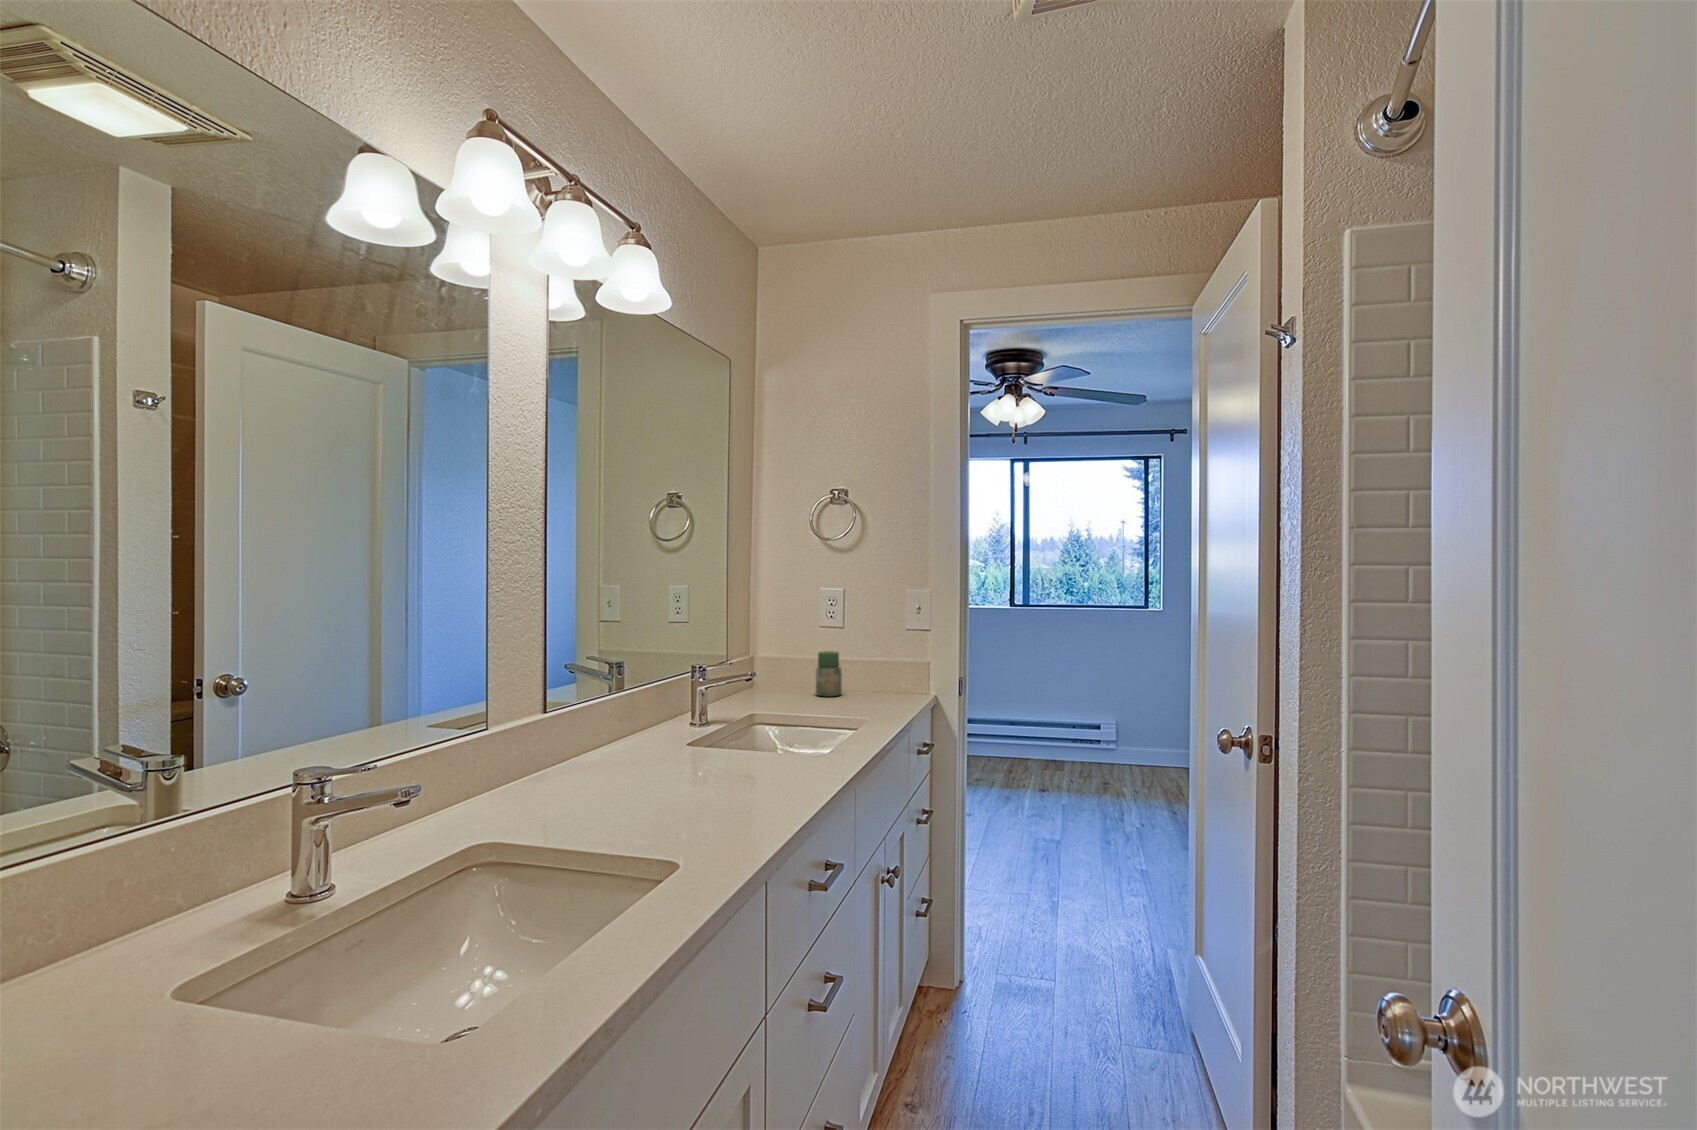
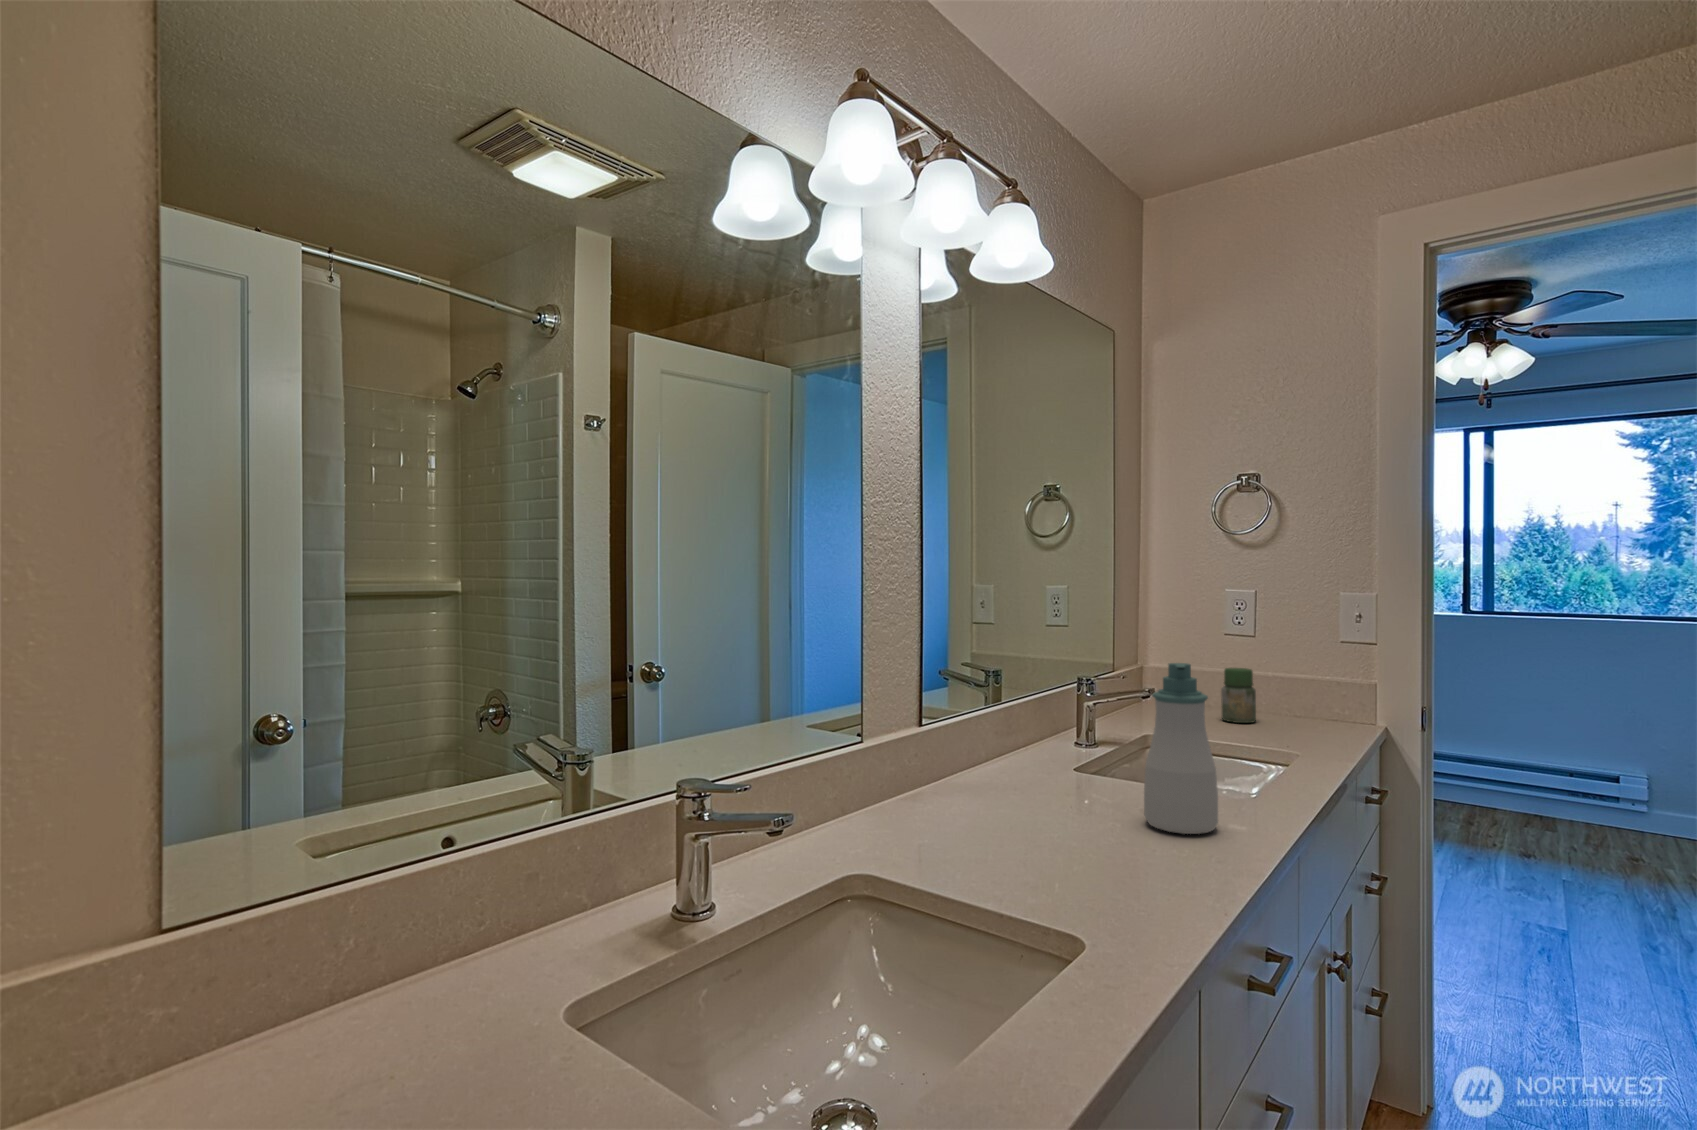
soap bottle: none [739,645,795,781] -> present [1144,663,1218,834]

